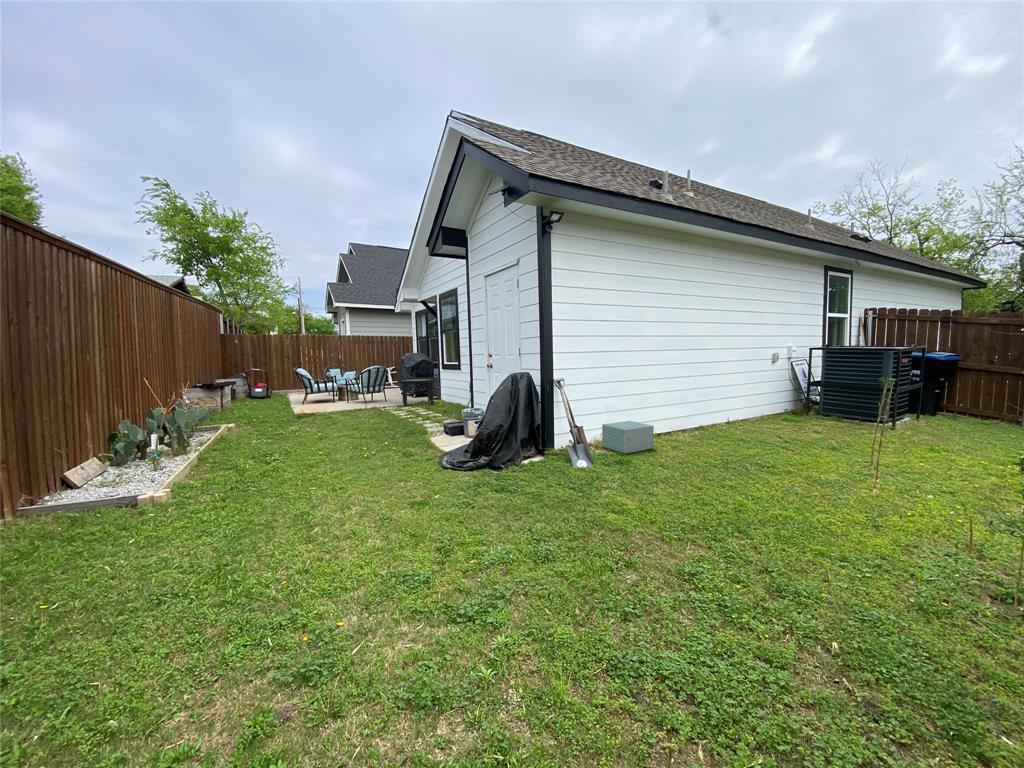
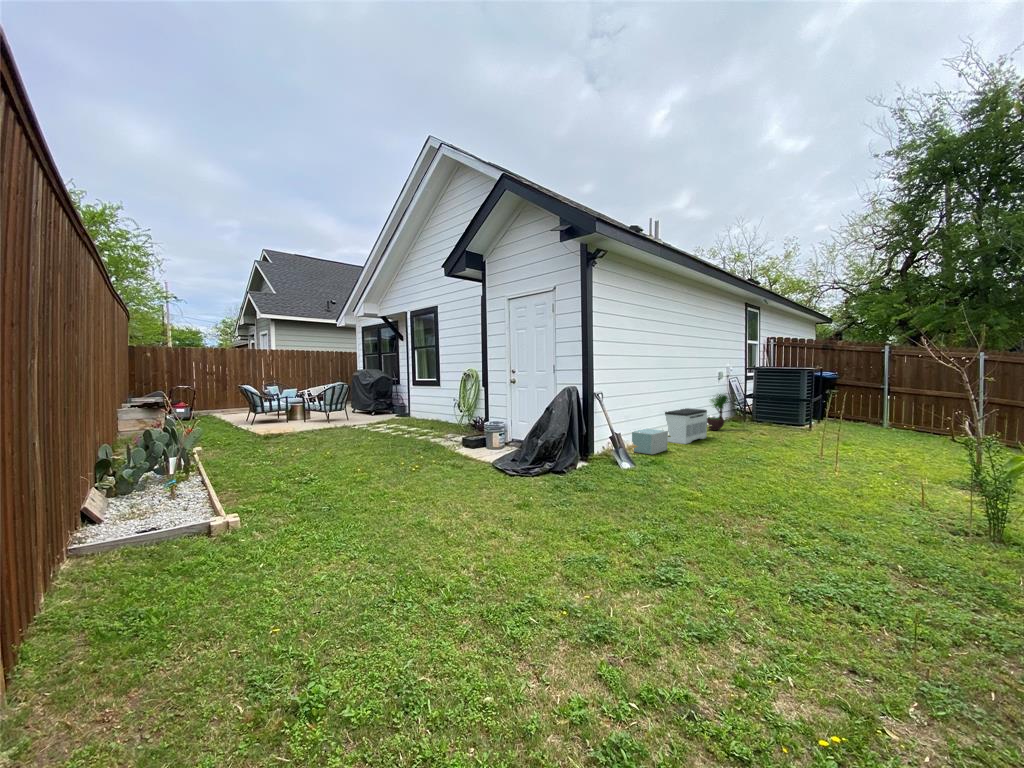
potted tree: none [742,376,776,424] -> present [707,394,730,430]
round table: present [396,377,438,406] -> none [363,395,410,425]
bench: none [665,398,730,442] -> present [665,408,707,444]

